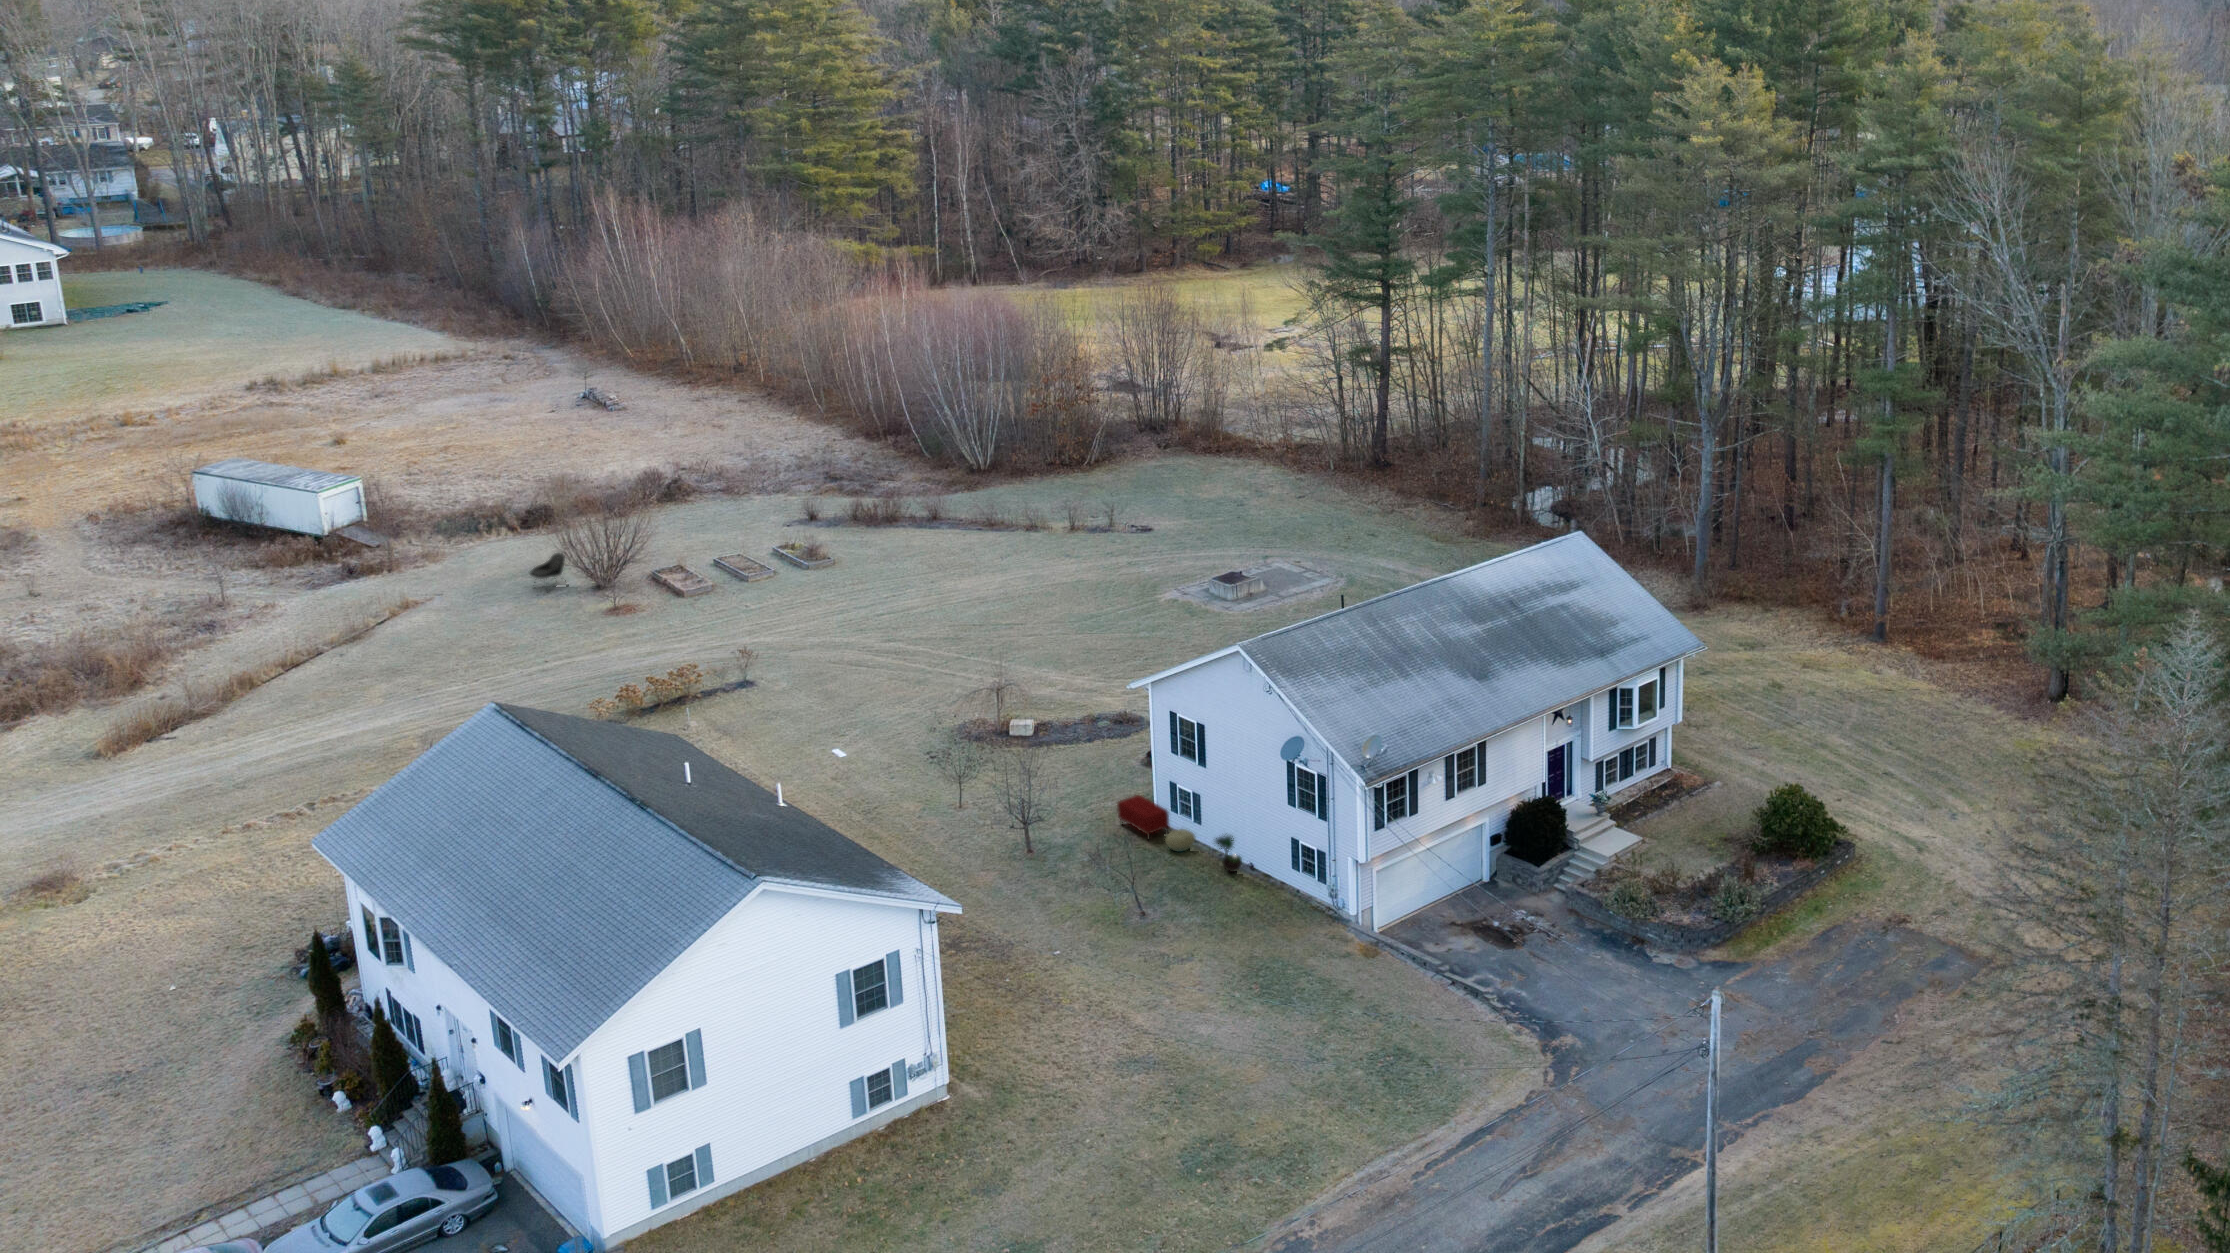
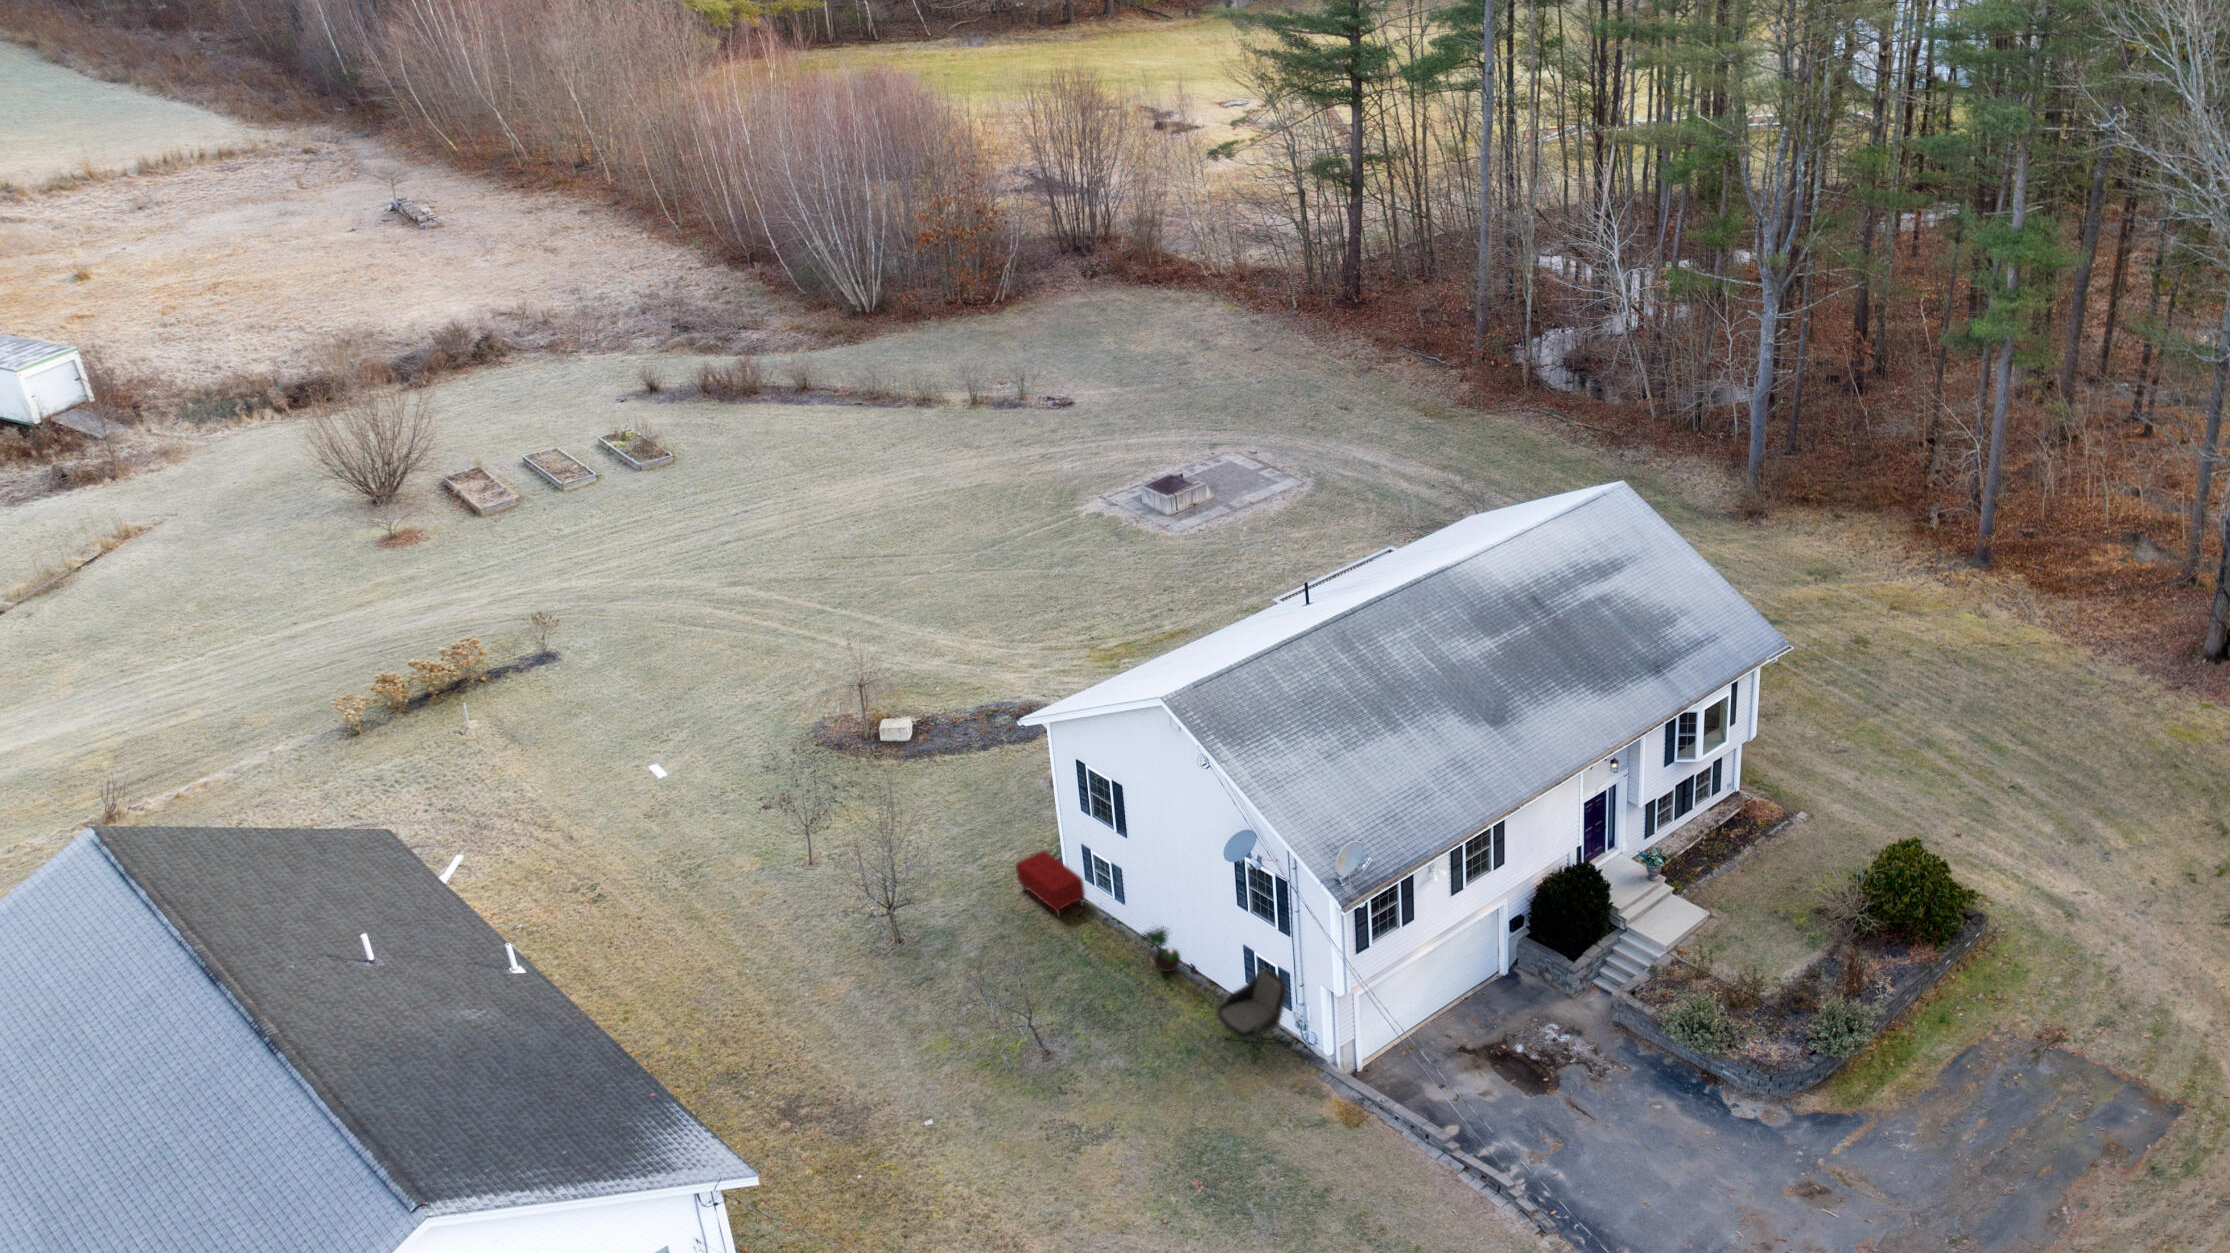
lounge chair: present [530,553,566,591] -> present [1217,969,1286,1060]
basket: present [1165,829,1195,852] -> none [1079,904,1119,937]

